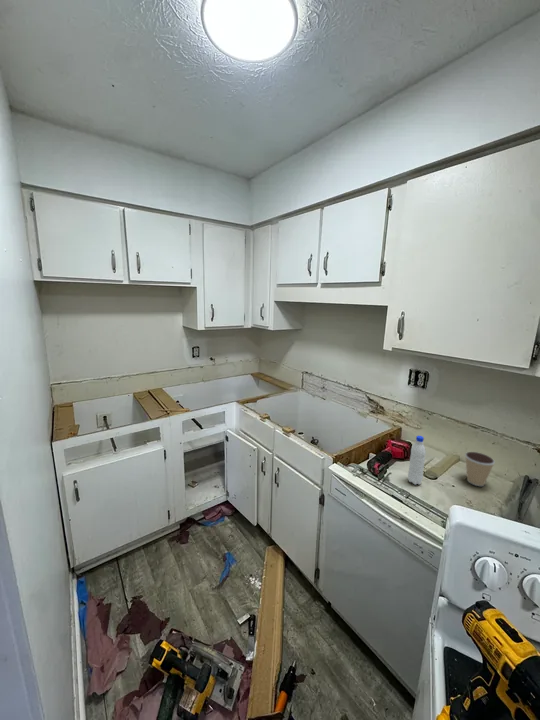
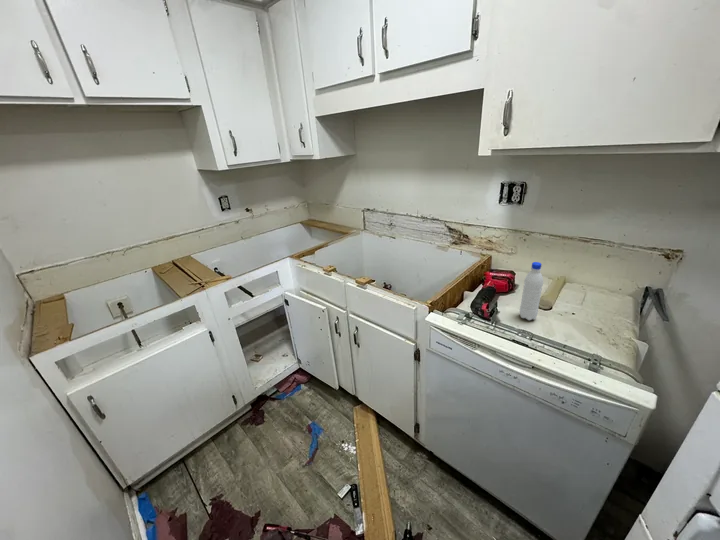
coffee cup: present [465,452,495,486] -> none [582,270,620,309]

